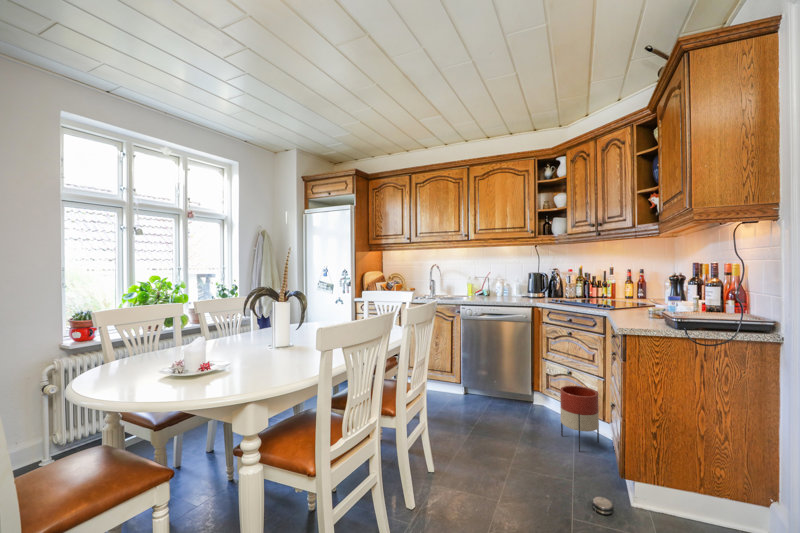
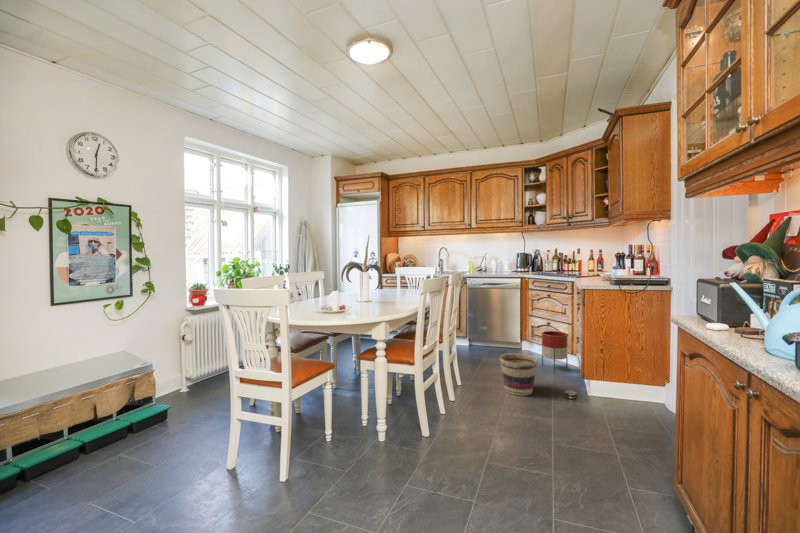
basket: none [492,427,551,504] -> present [500,353,537,396]

